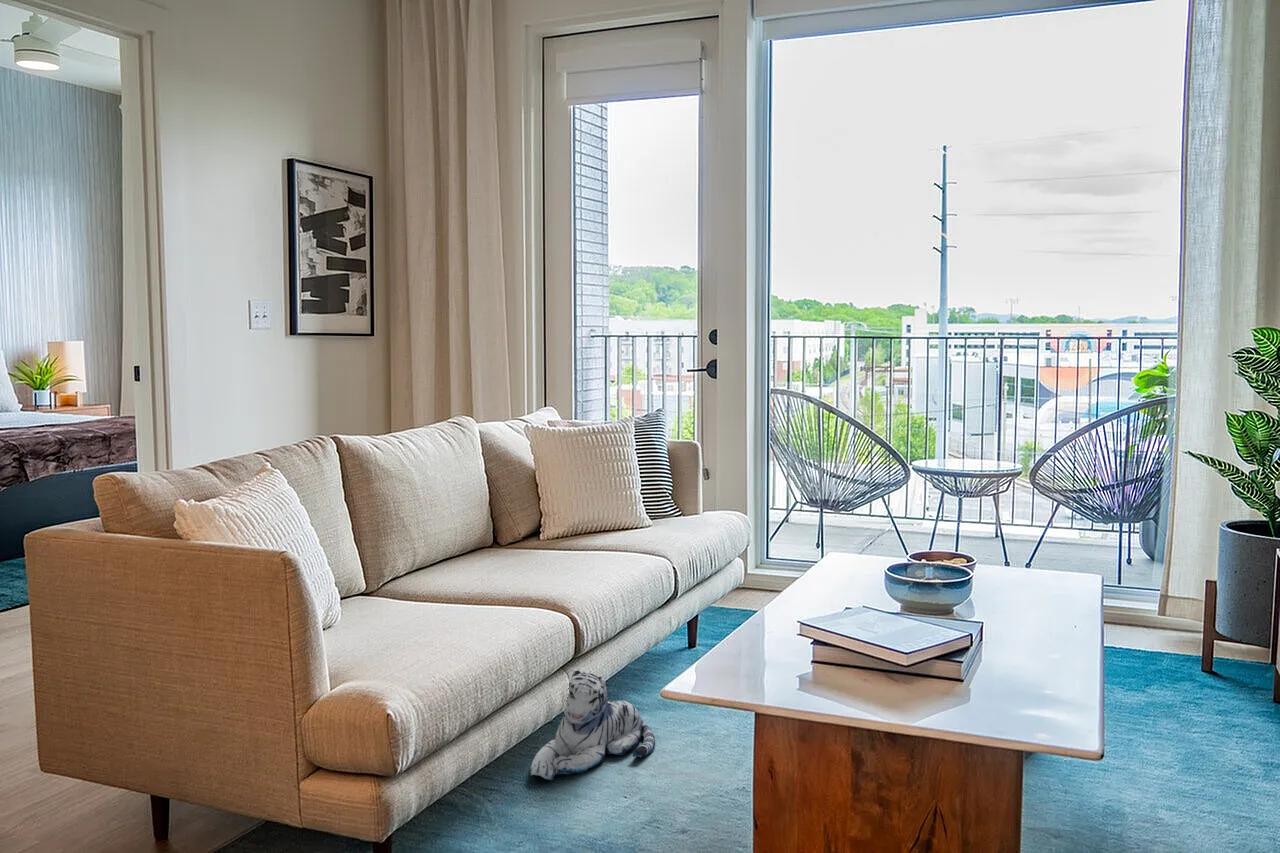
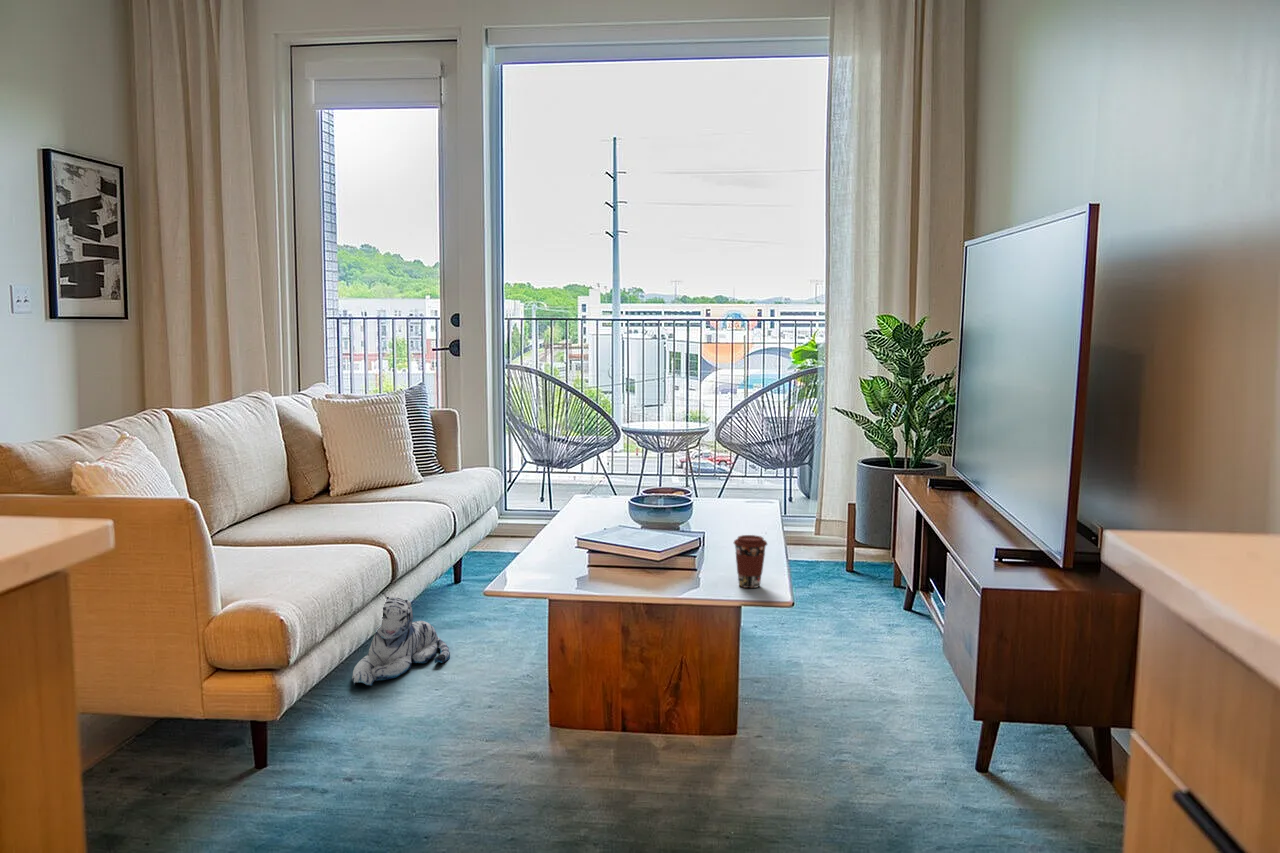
coffee cup: none [1013,643,1064,721] -> present [734,535,767,588]

